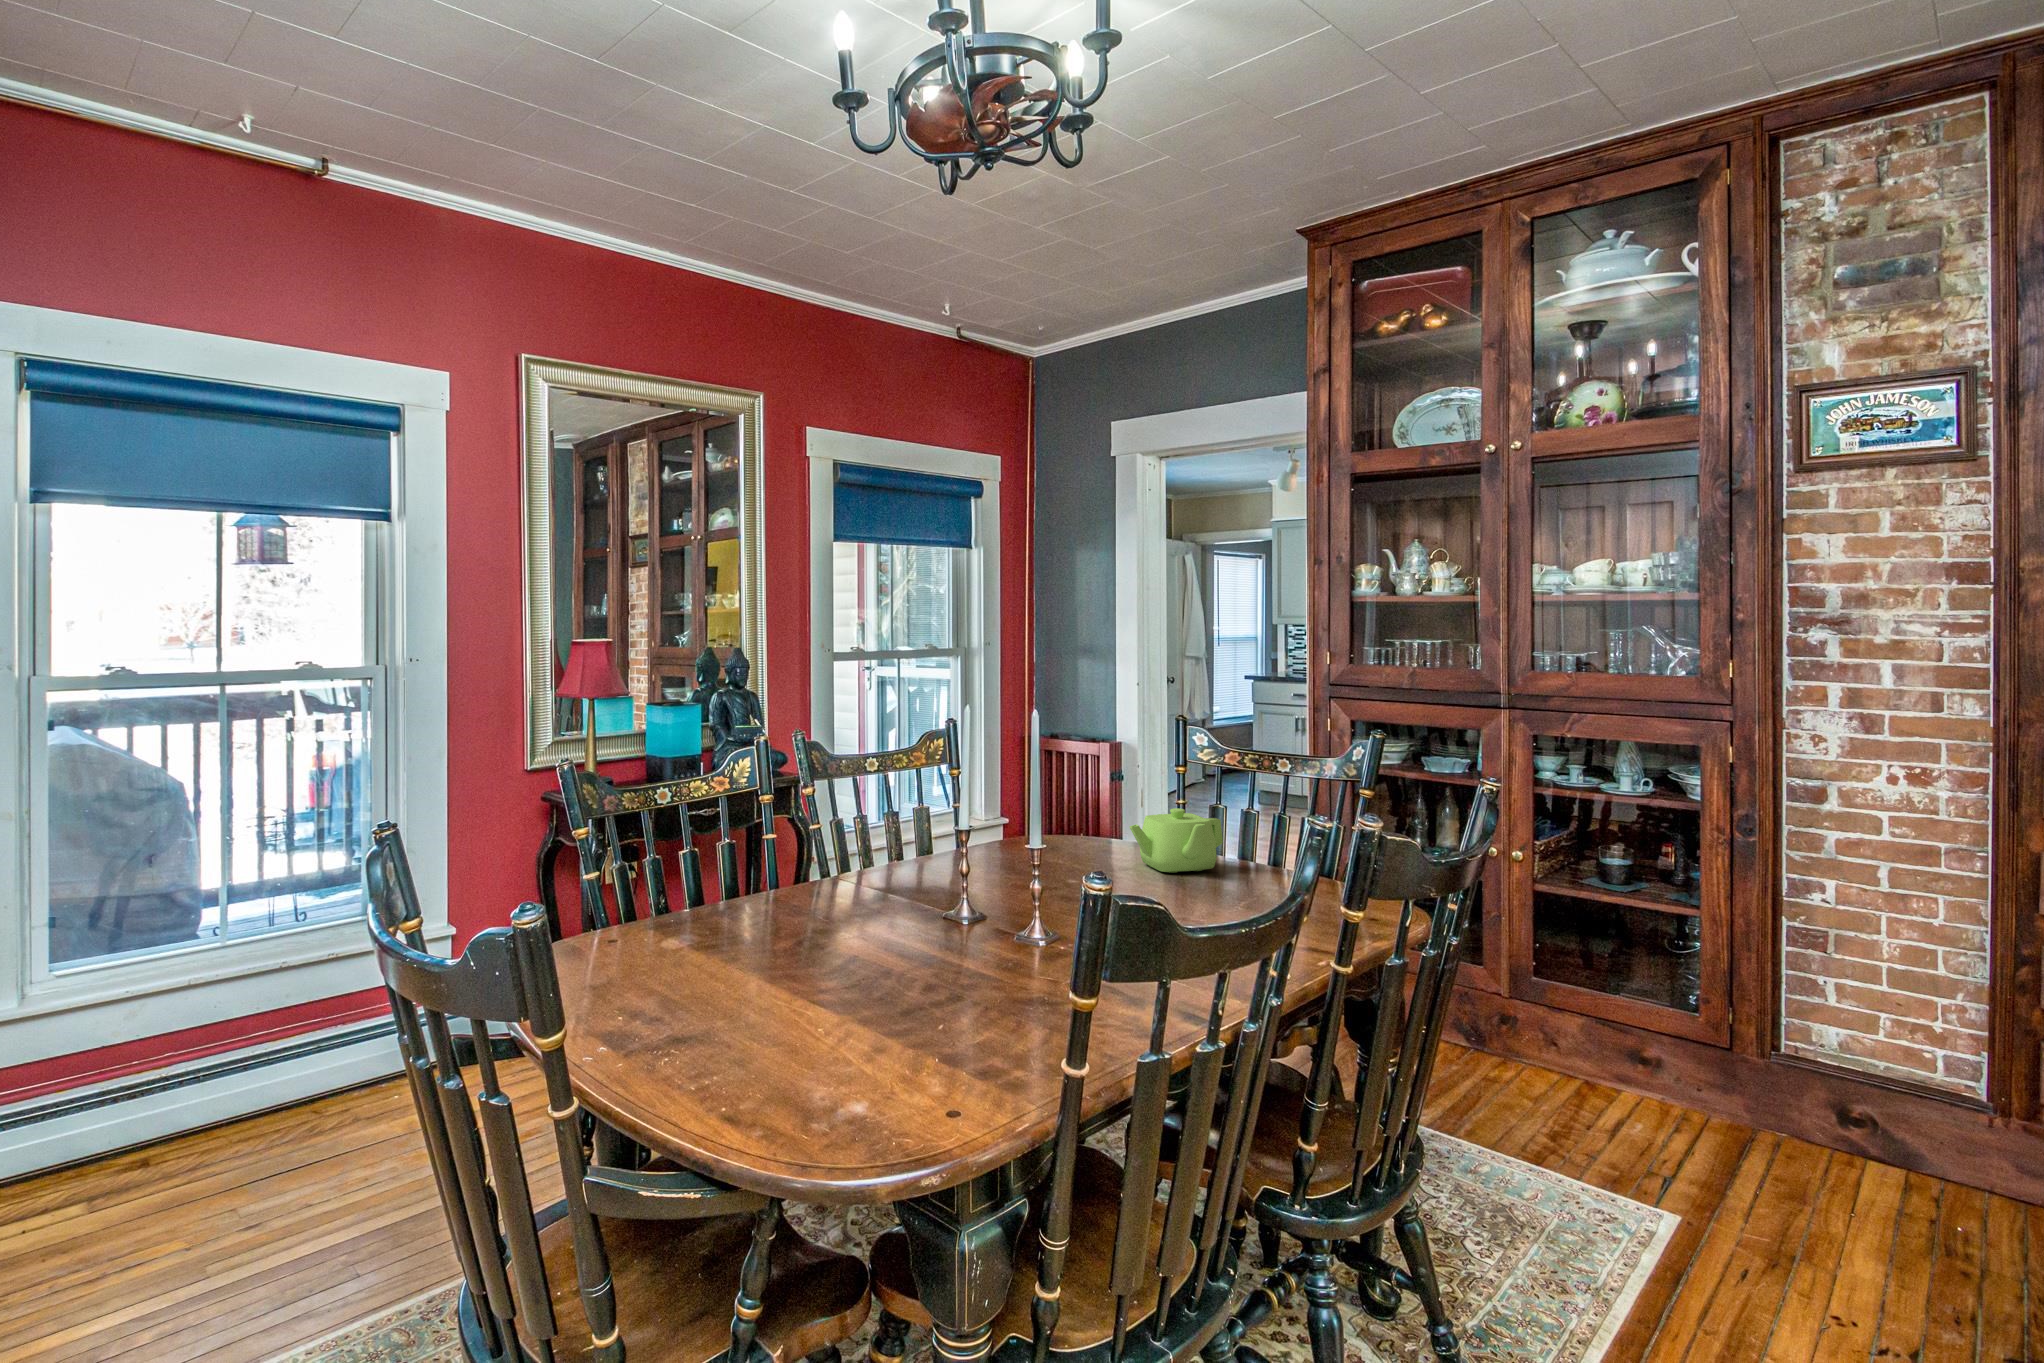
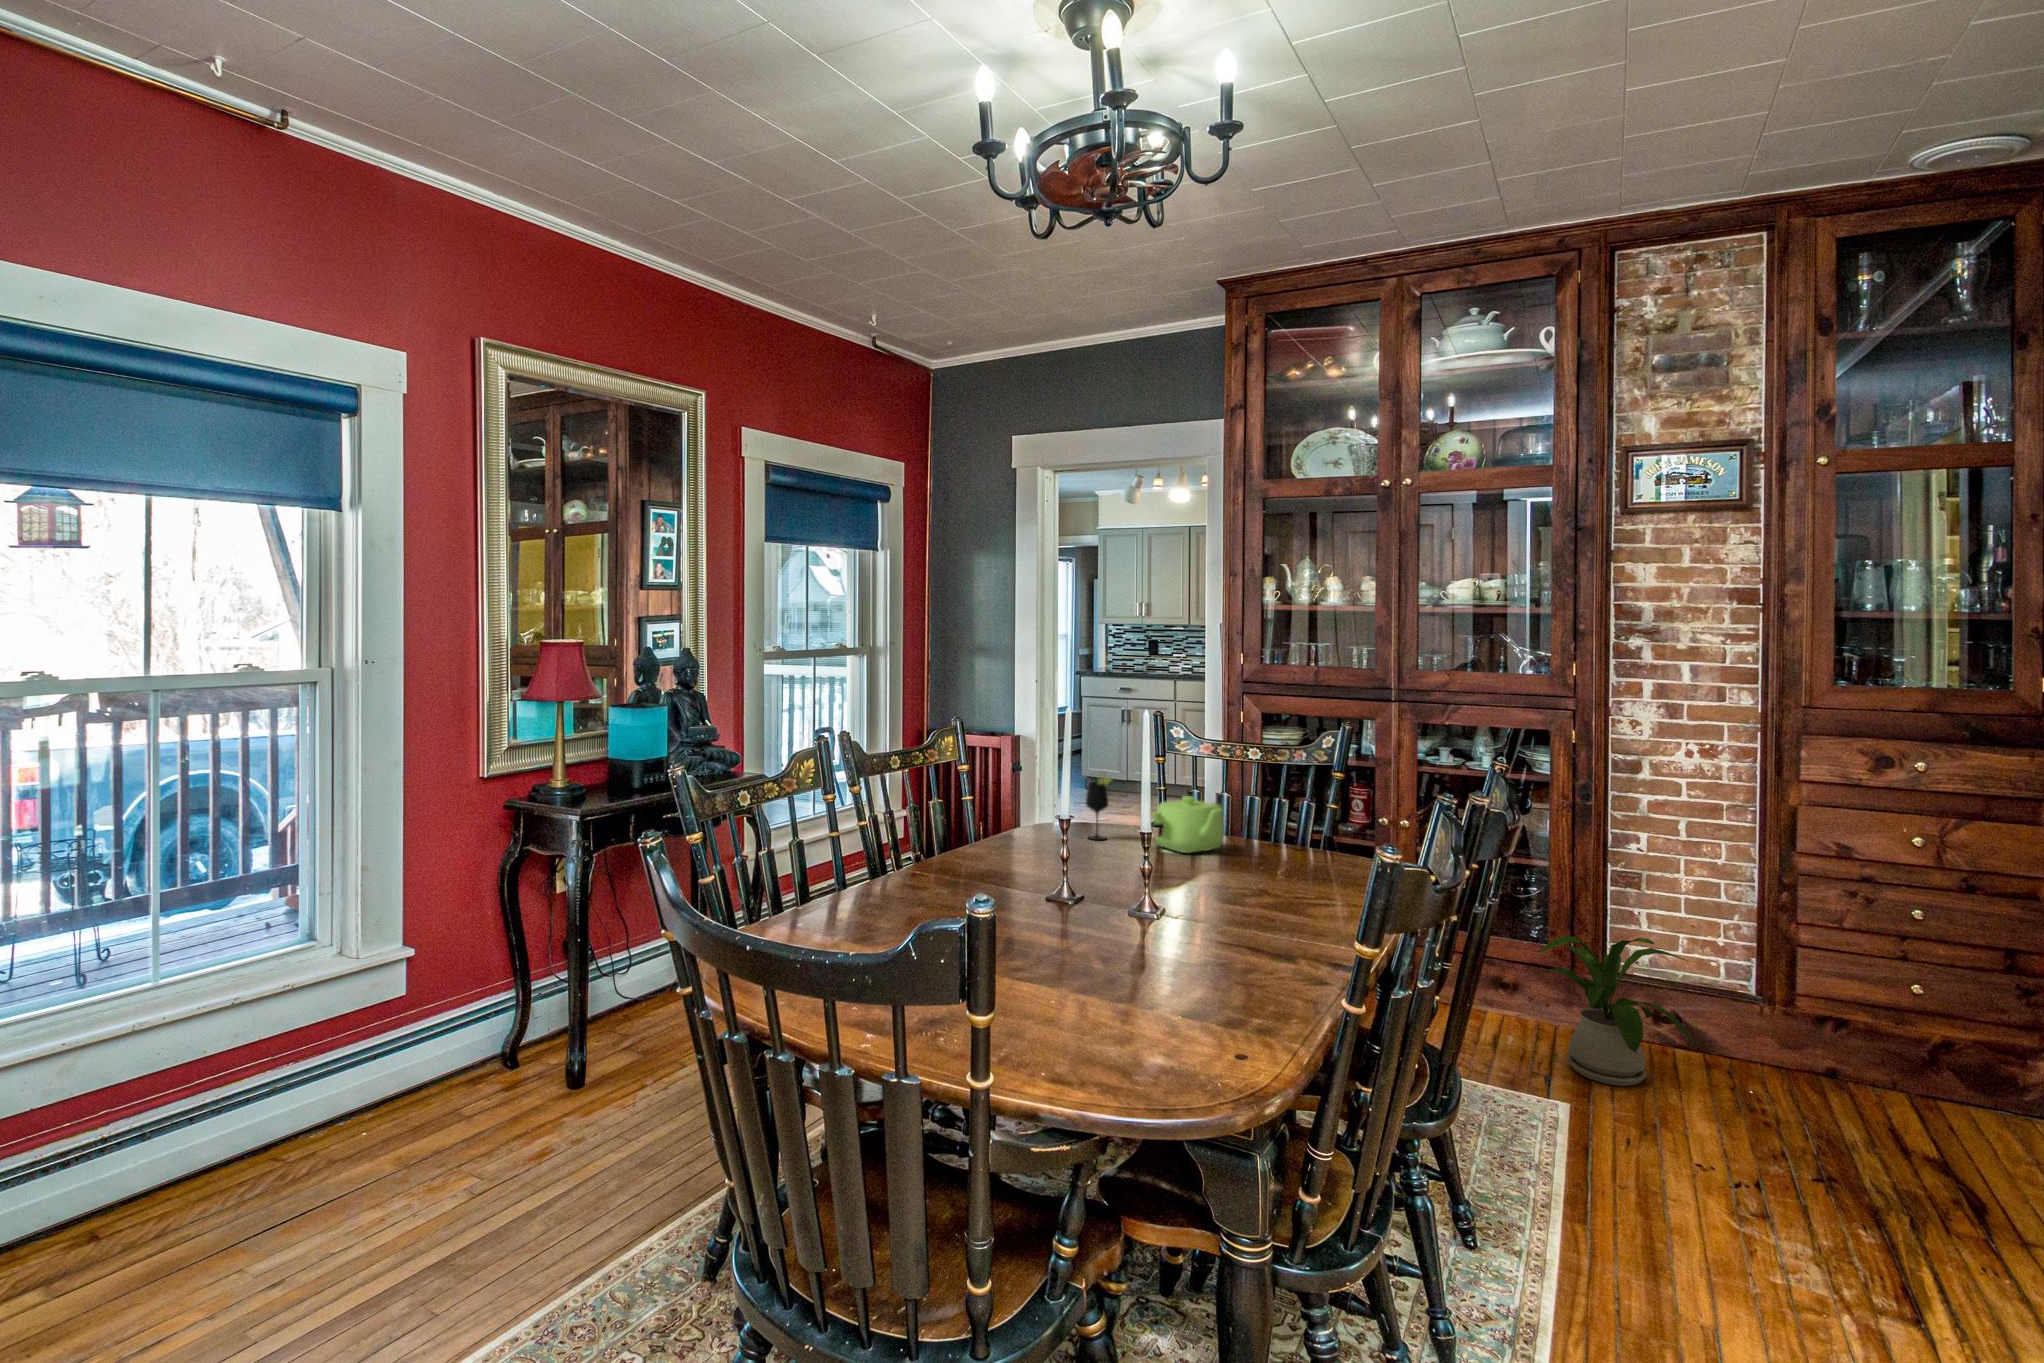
wine glass: none [1074,778,1101,854] -> present [1086,776,1112,840]
house plant: none [1656,1001,1872,1201] -> present [1528,935,1695,1086]

